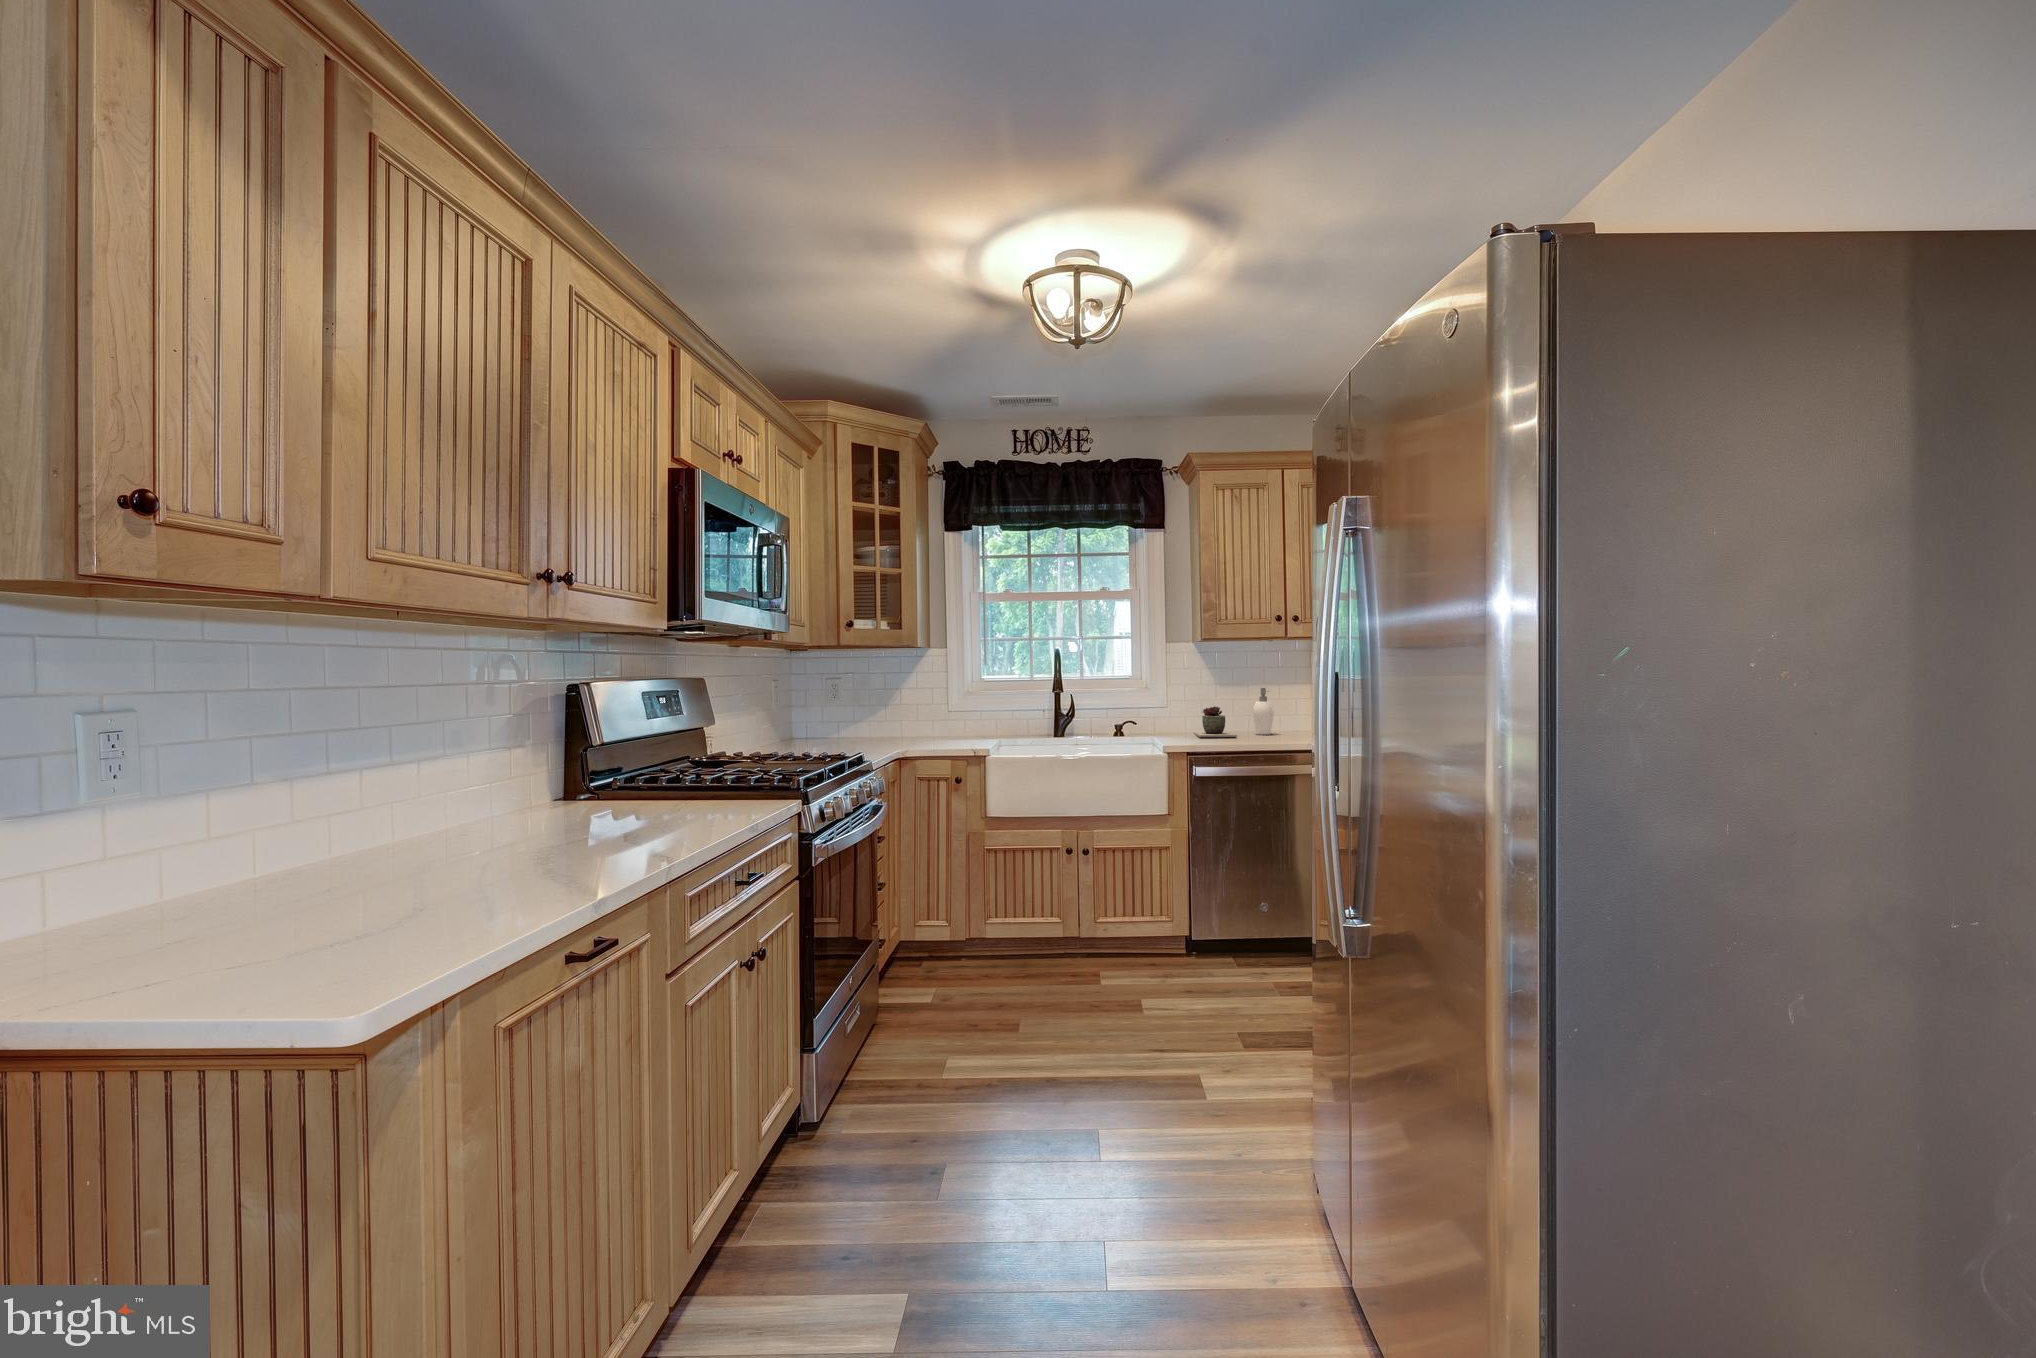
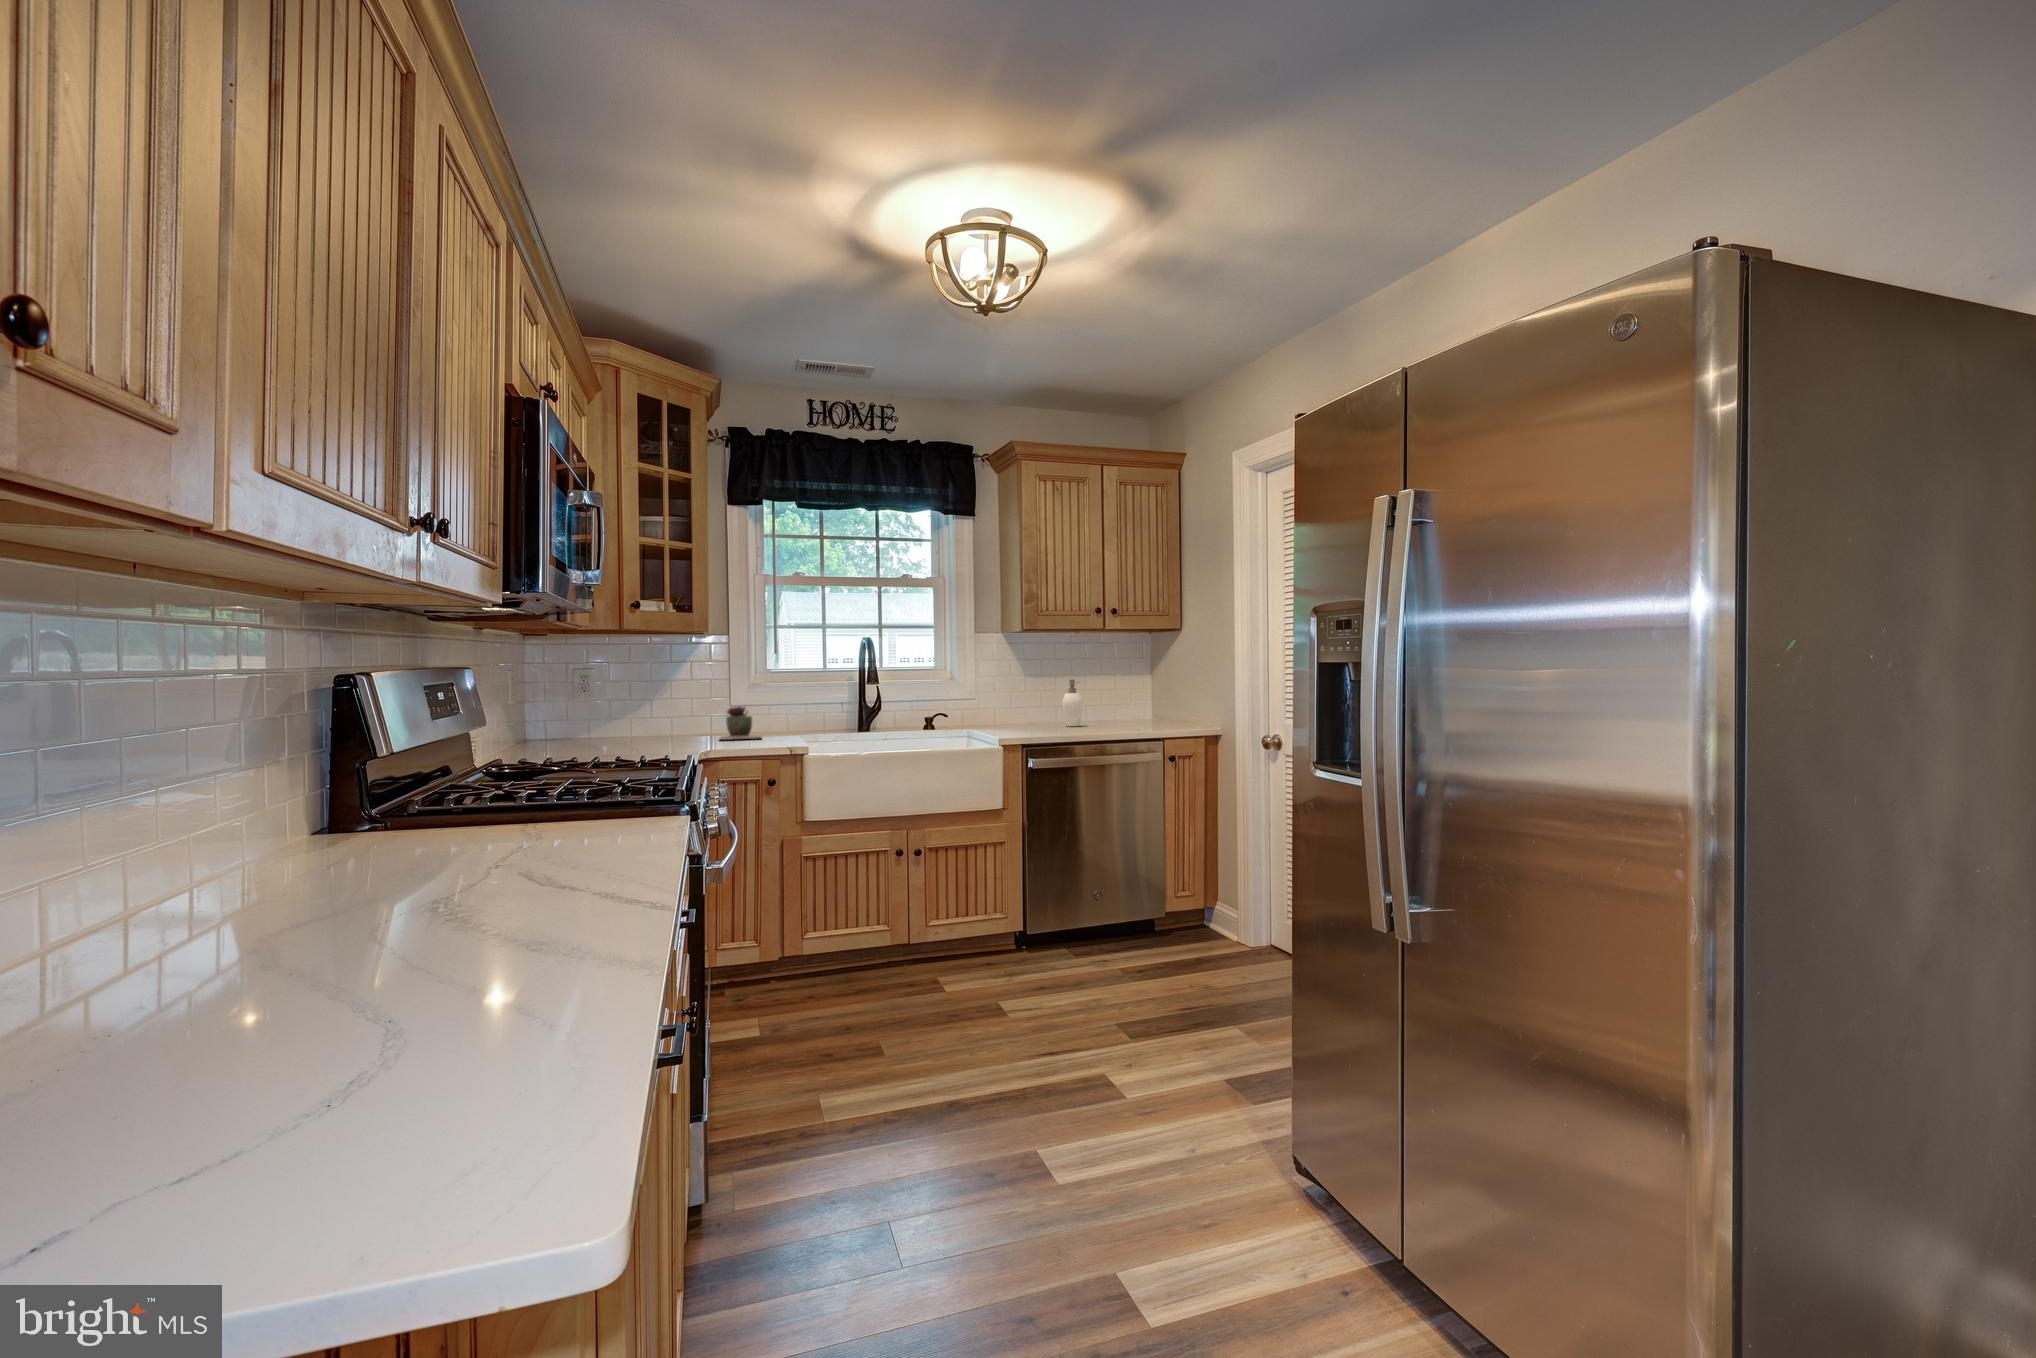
succulent plant: present [1194,706,1237,737] -> present [720,706,762,740]

